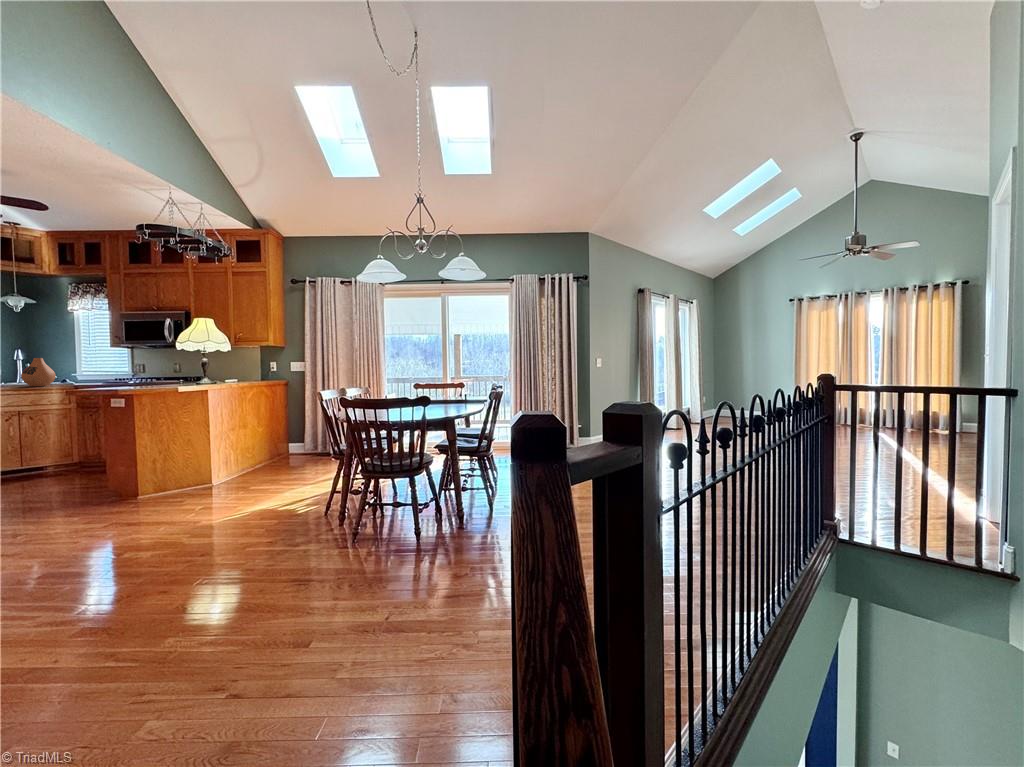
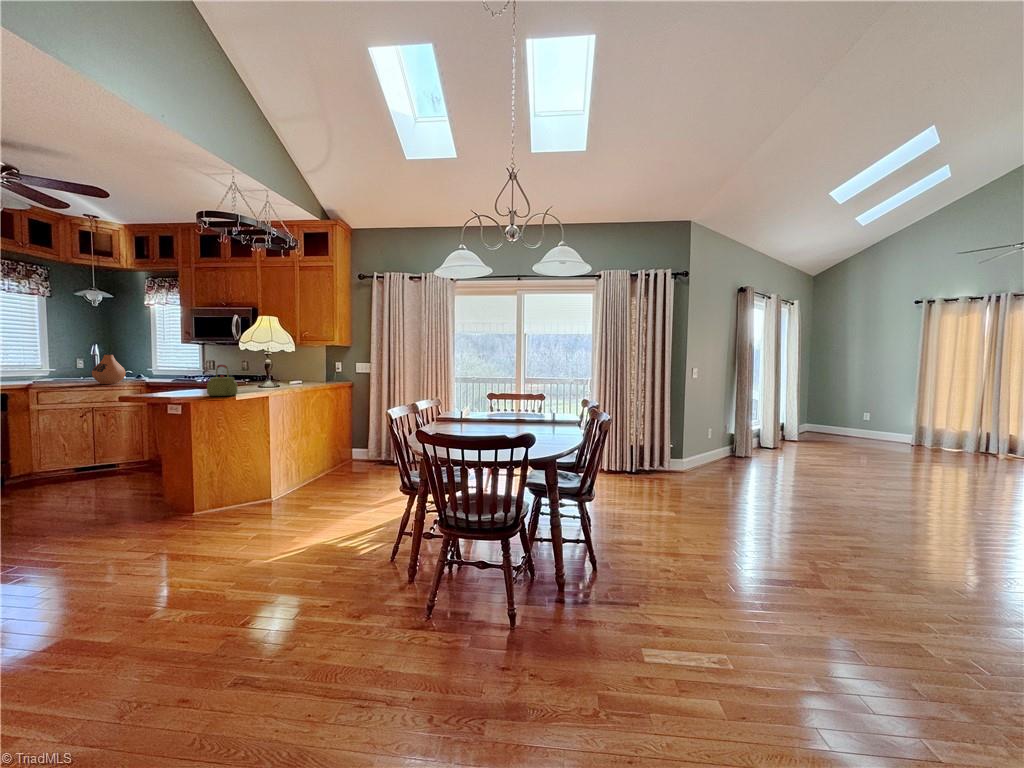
kettle: none [148,361,177,390] -> present [207,365,238,396]

